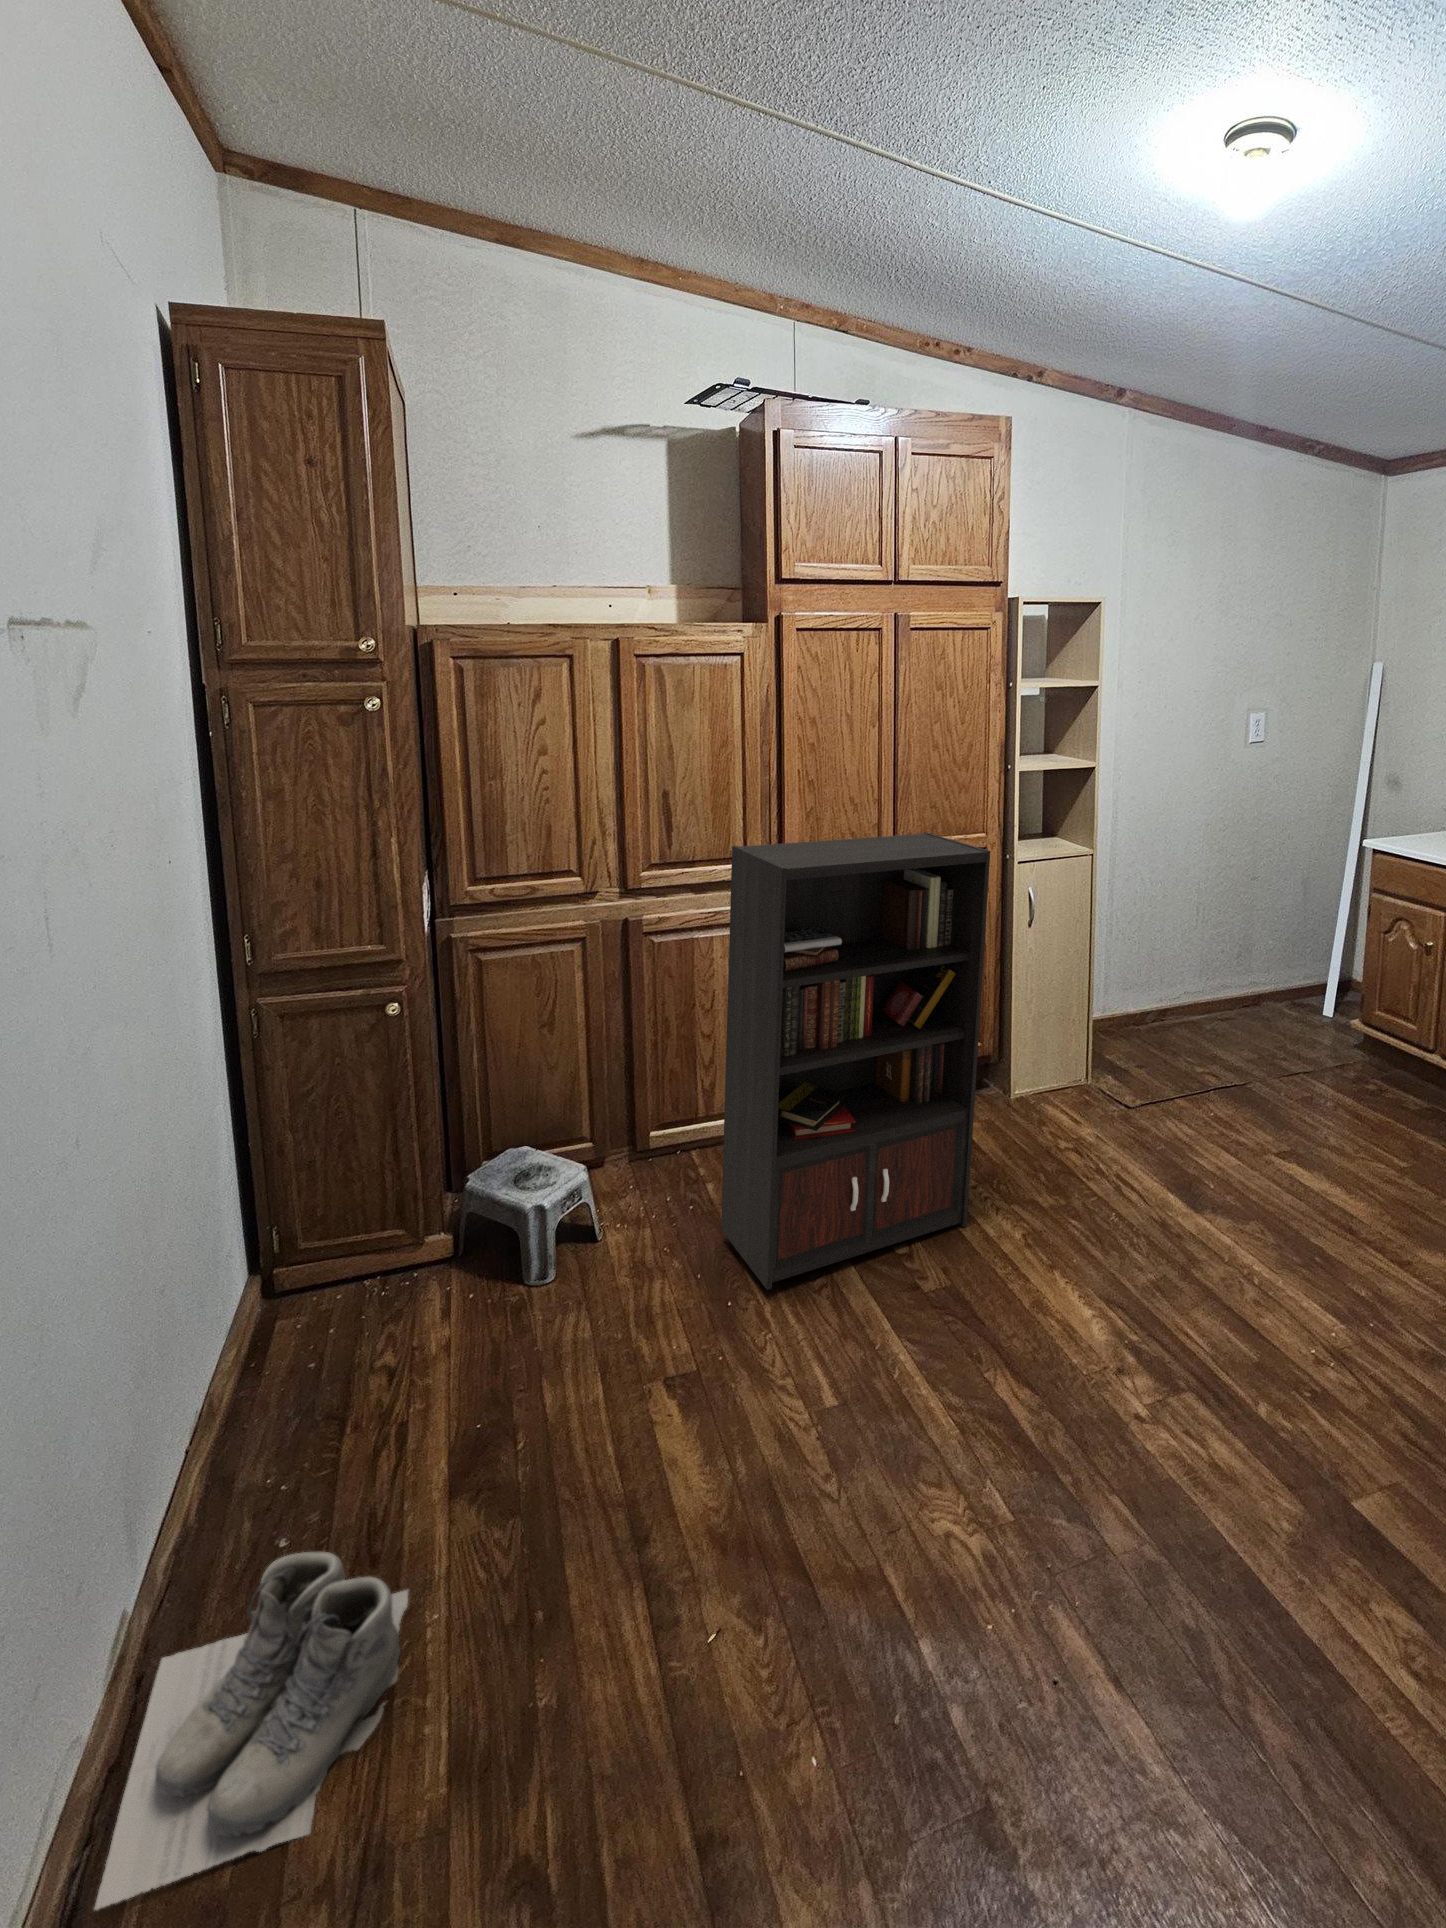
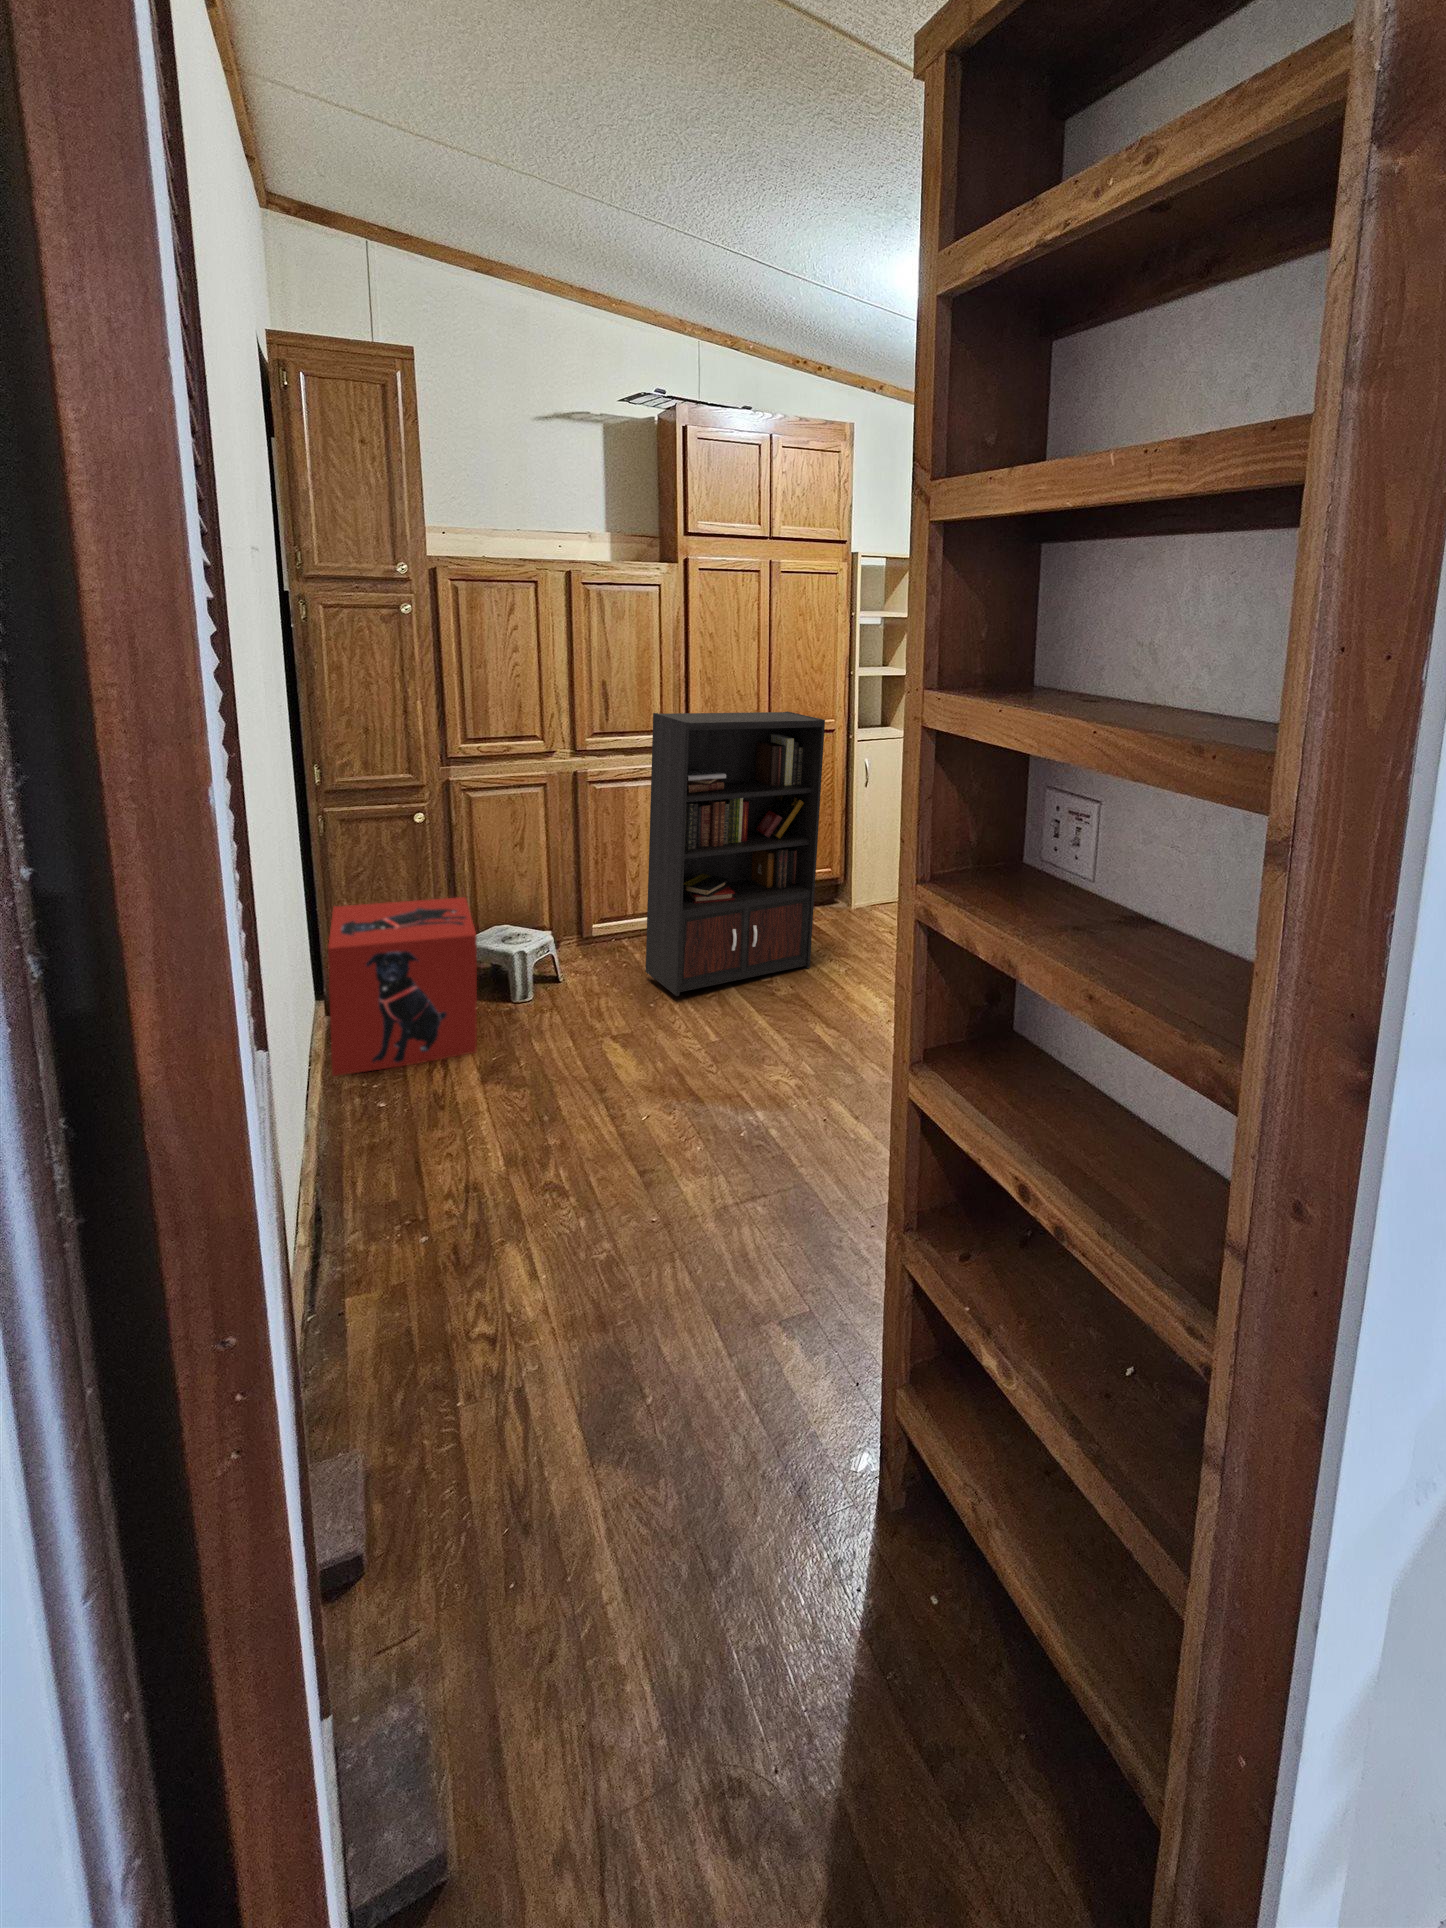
storage box: none [217,1126,460,1459] -> present [328,897,477,1076]
boots: present [94,1552,410,1910] -> none [328,1079,486,1203]

